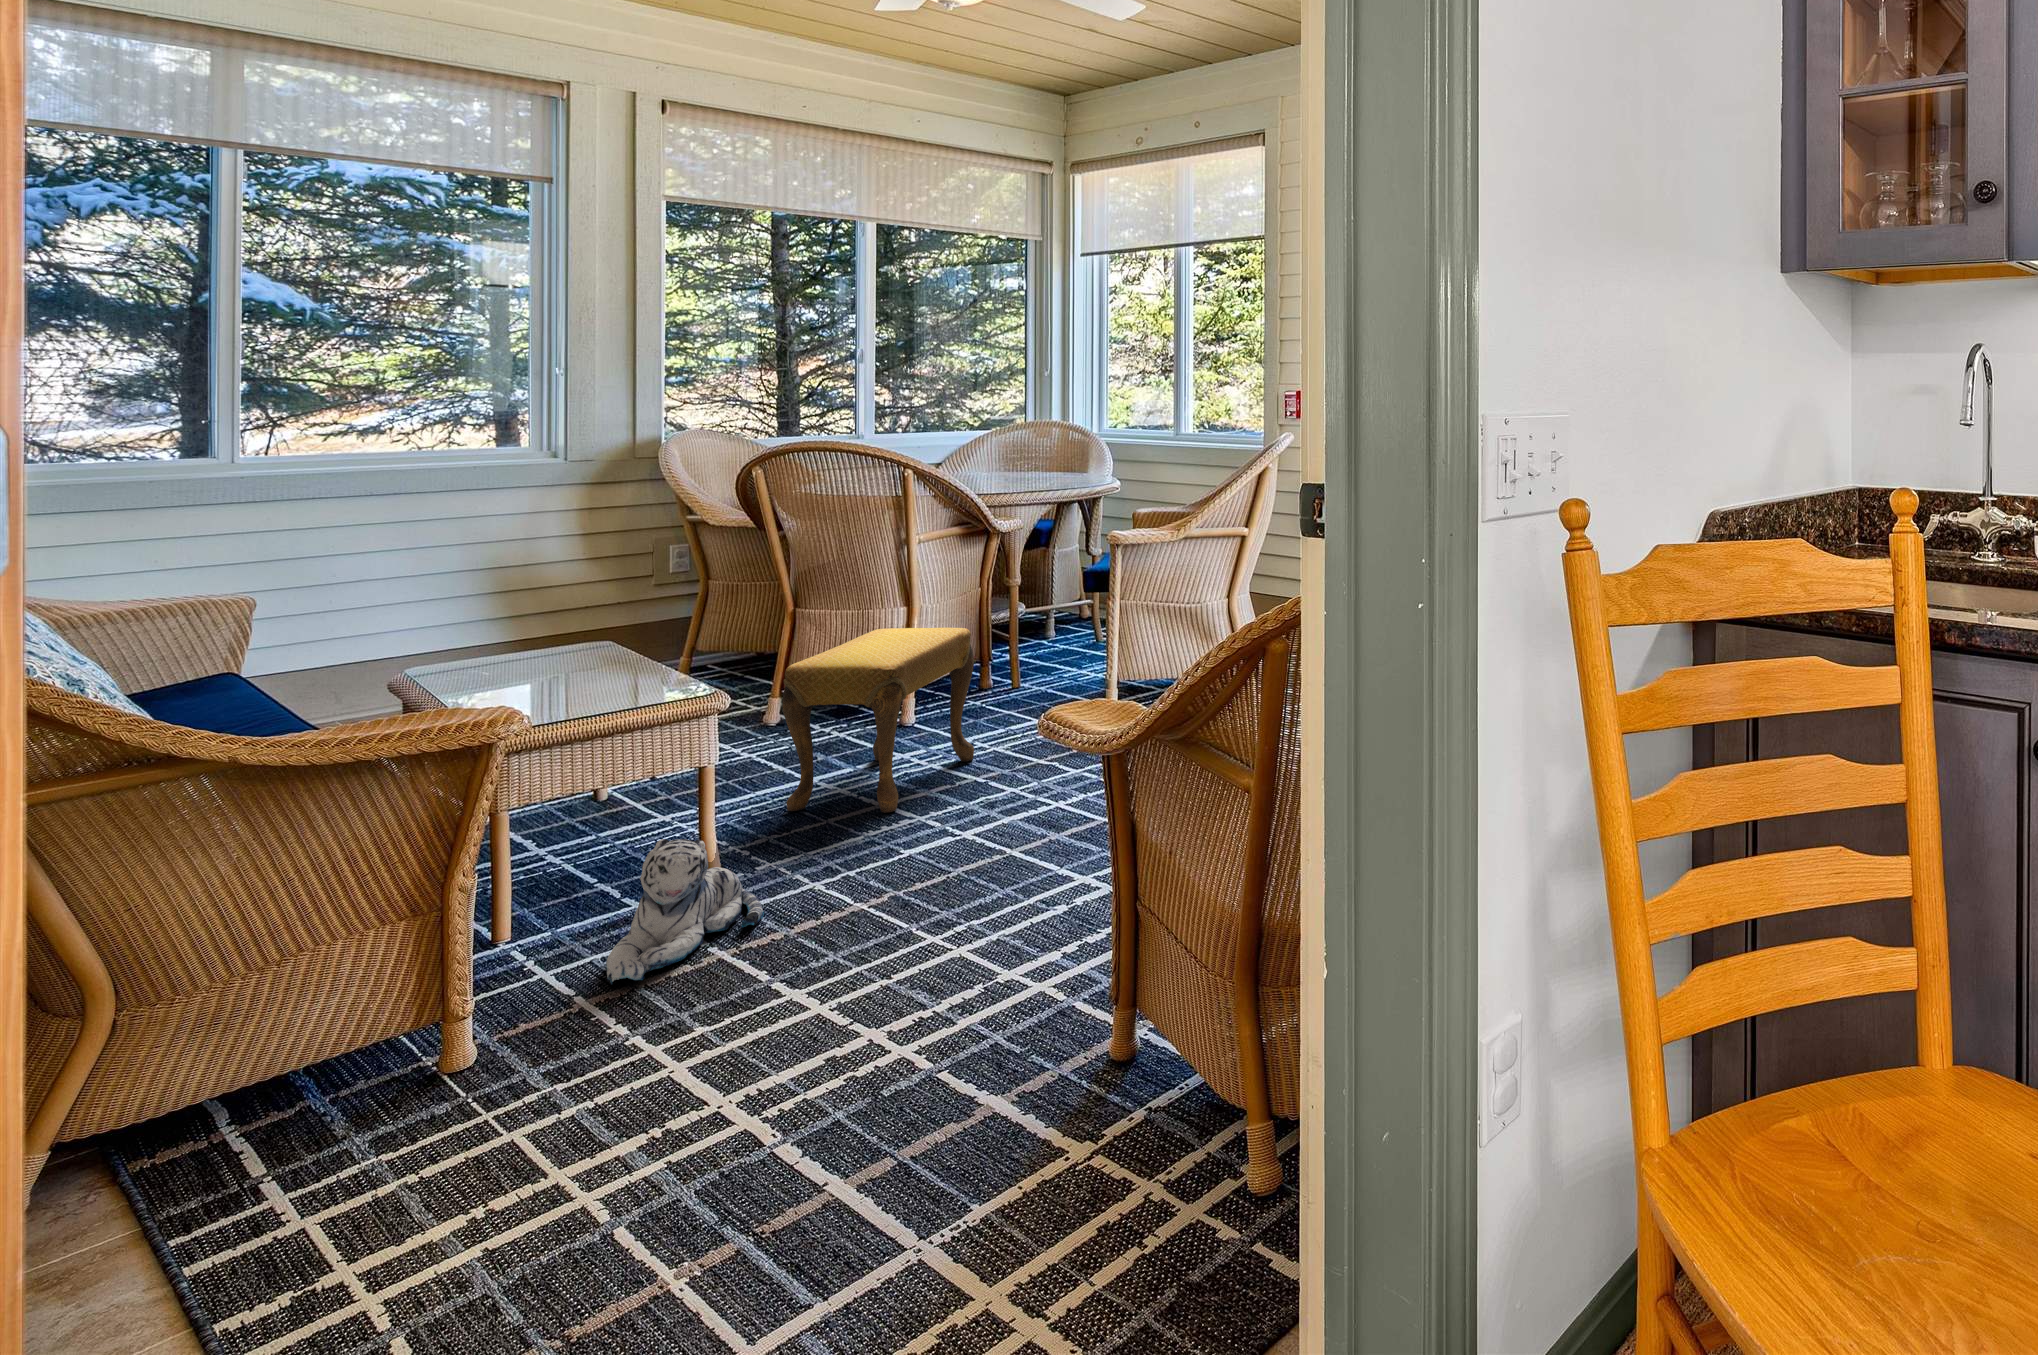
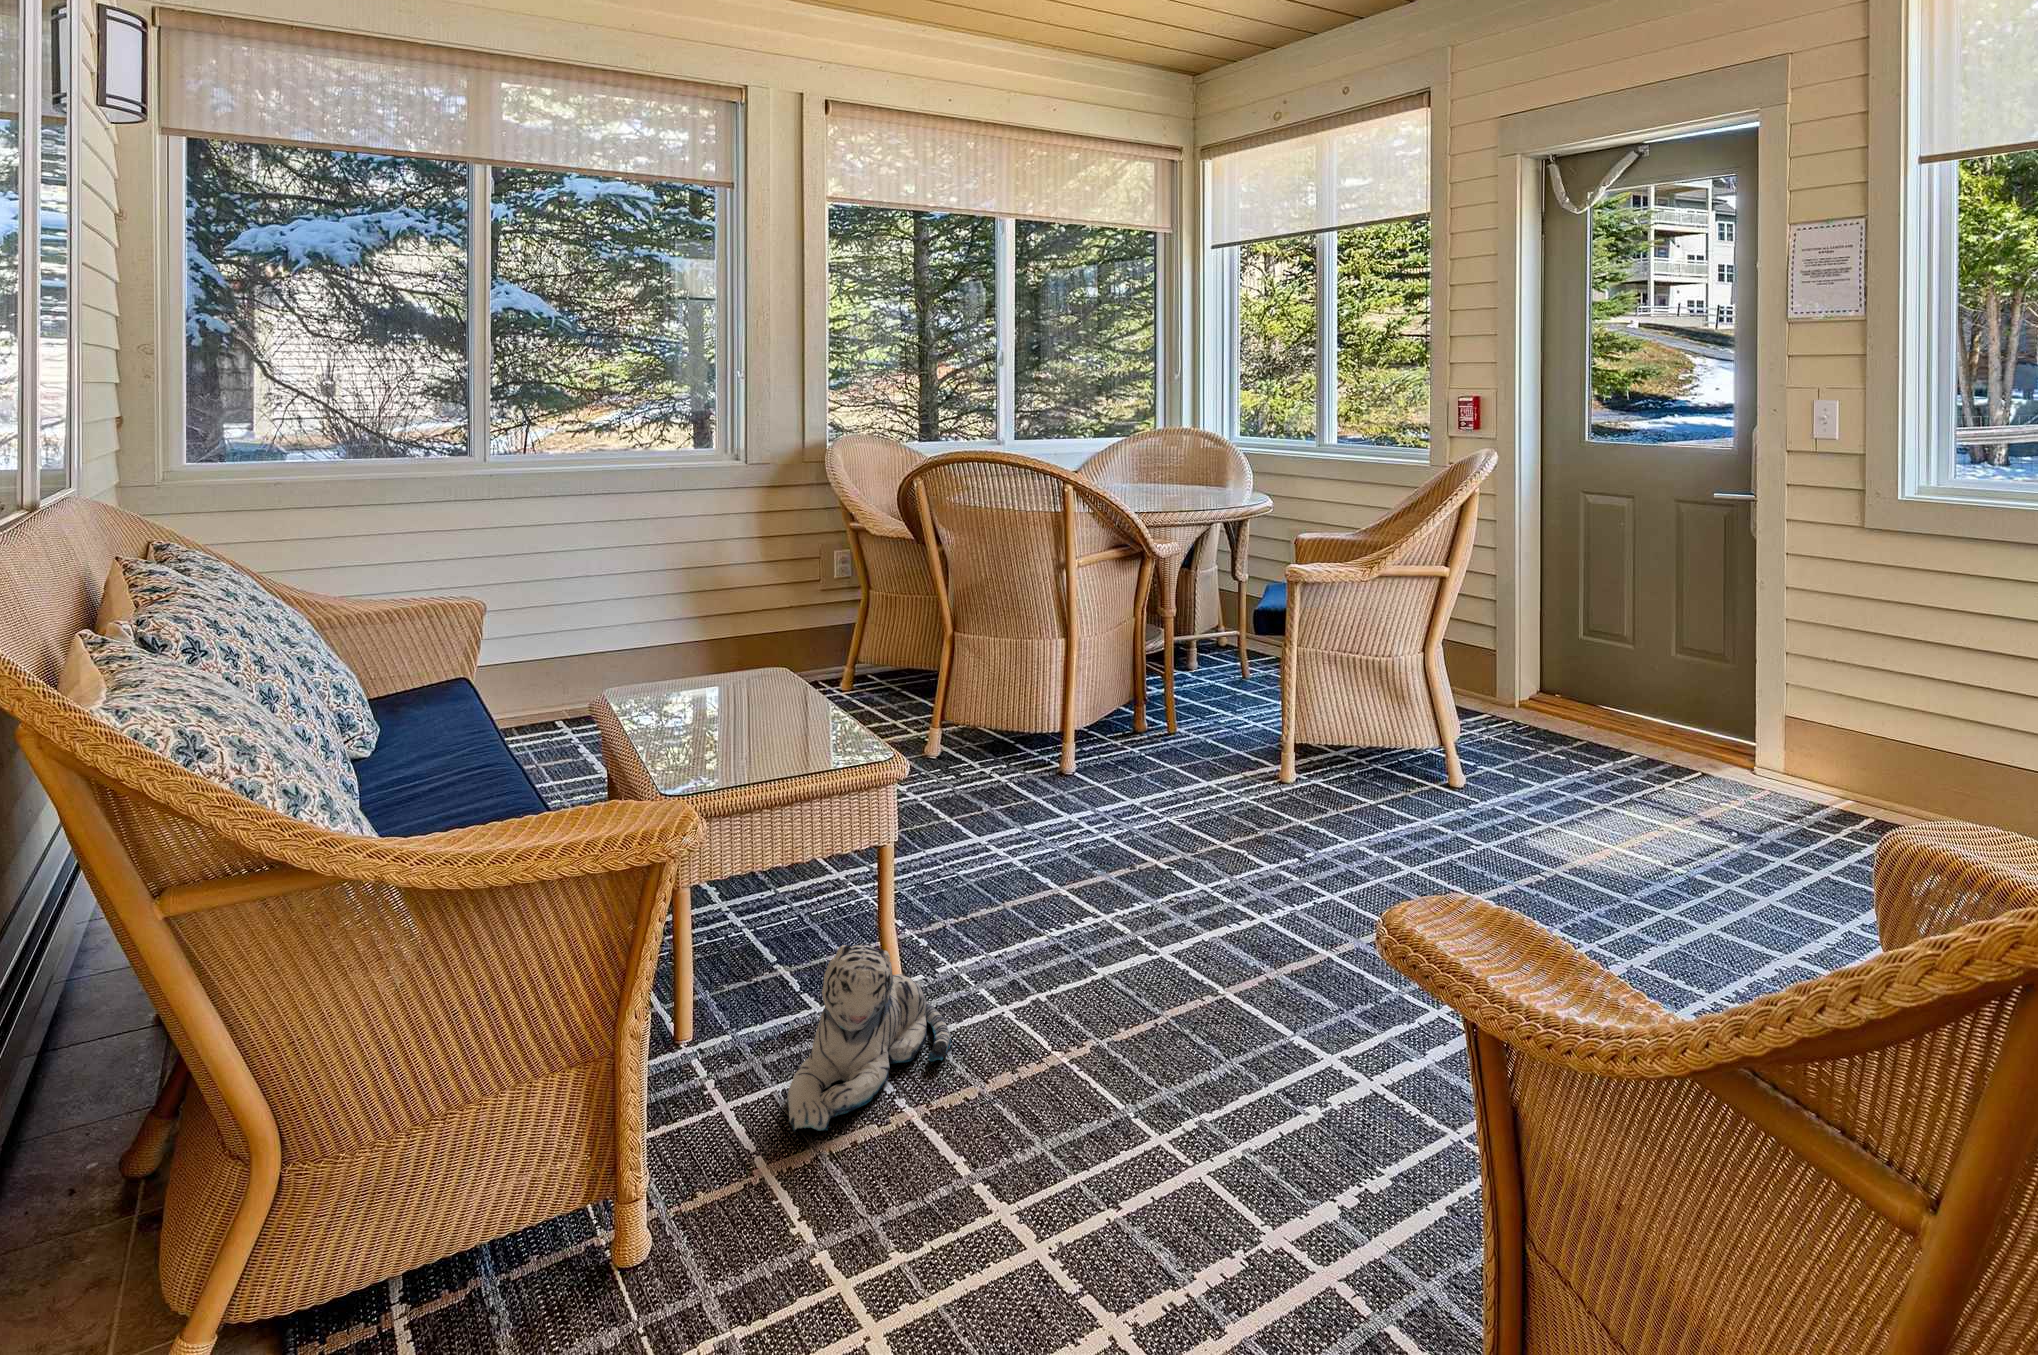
footstool: present [782,628,974,813] -> none [954,671,1150,901]

